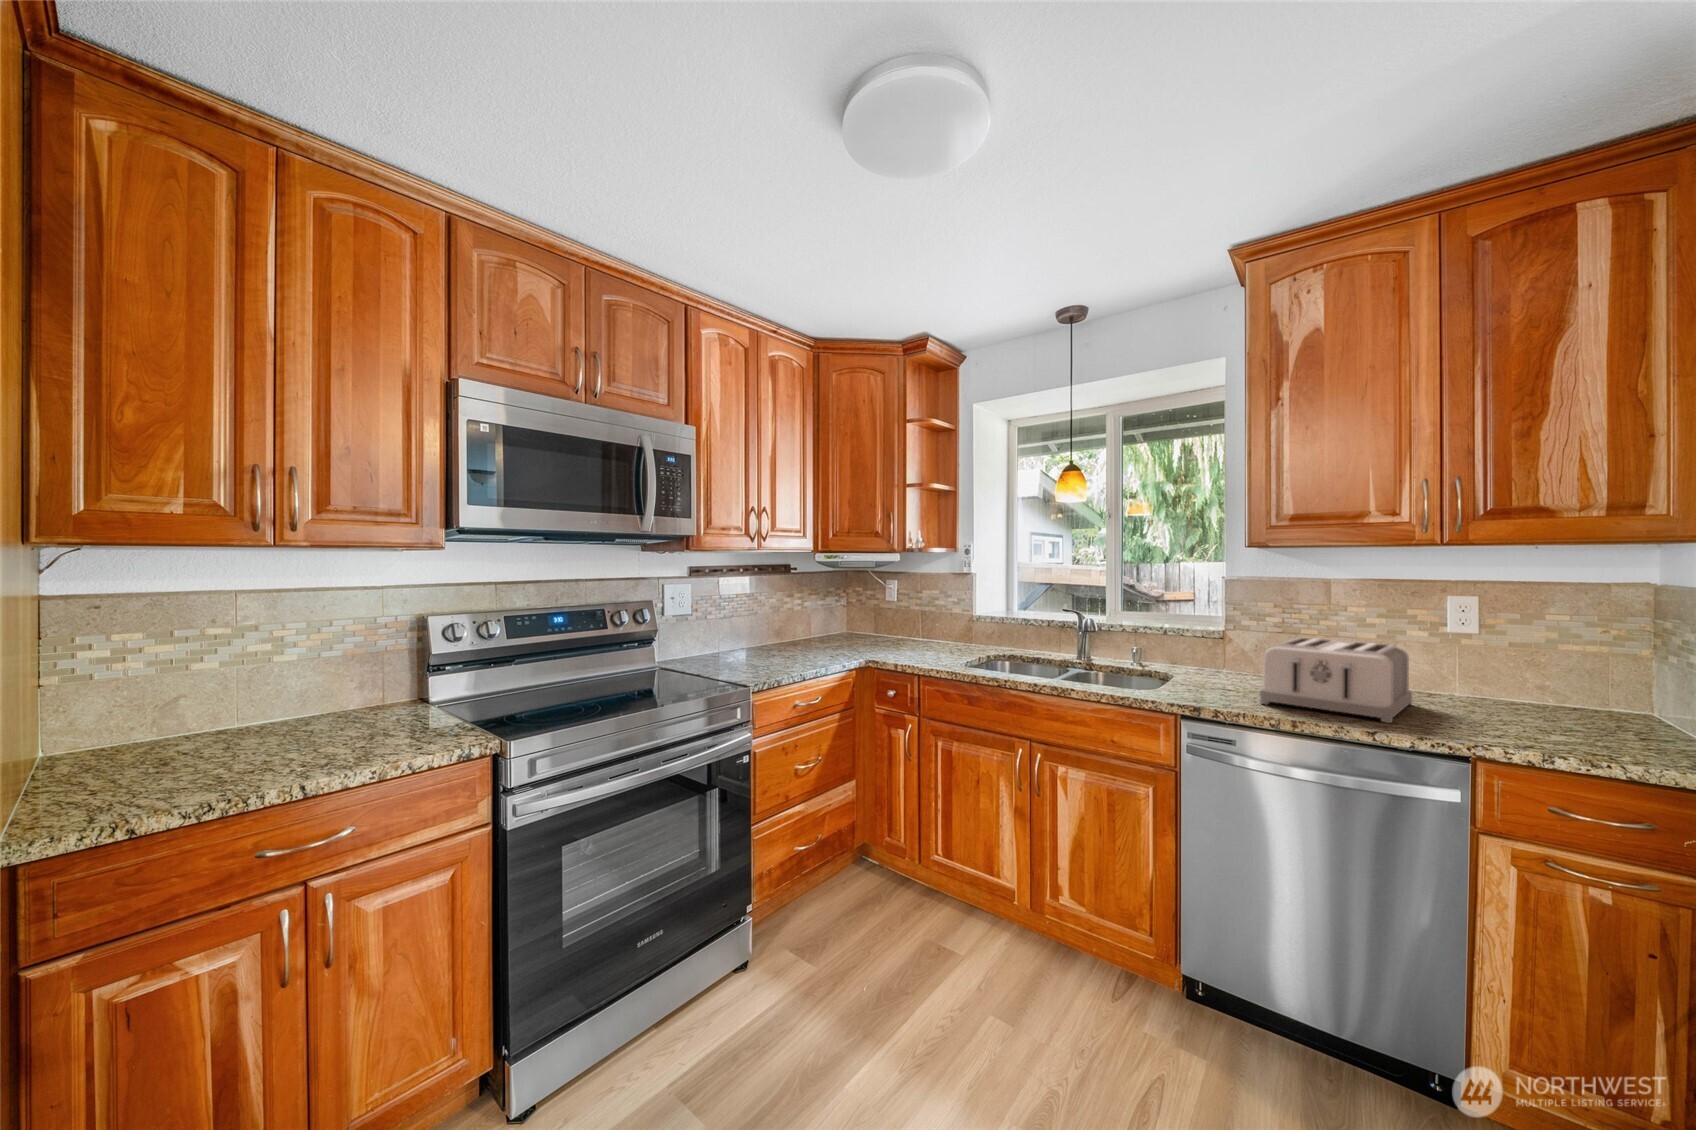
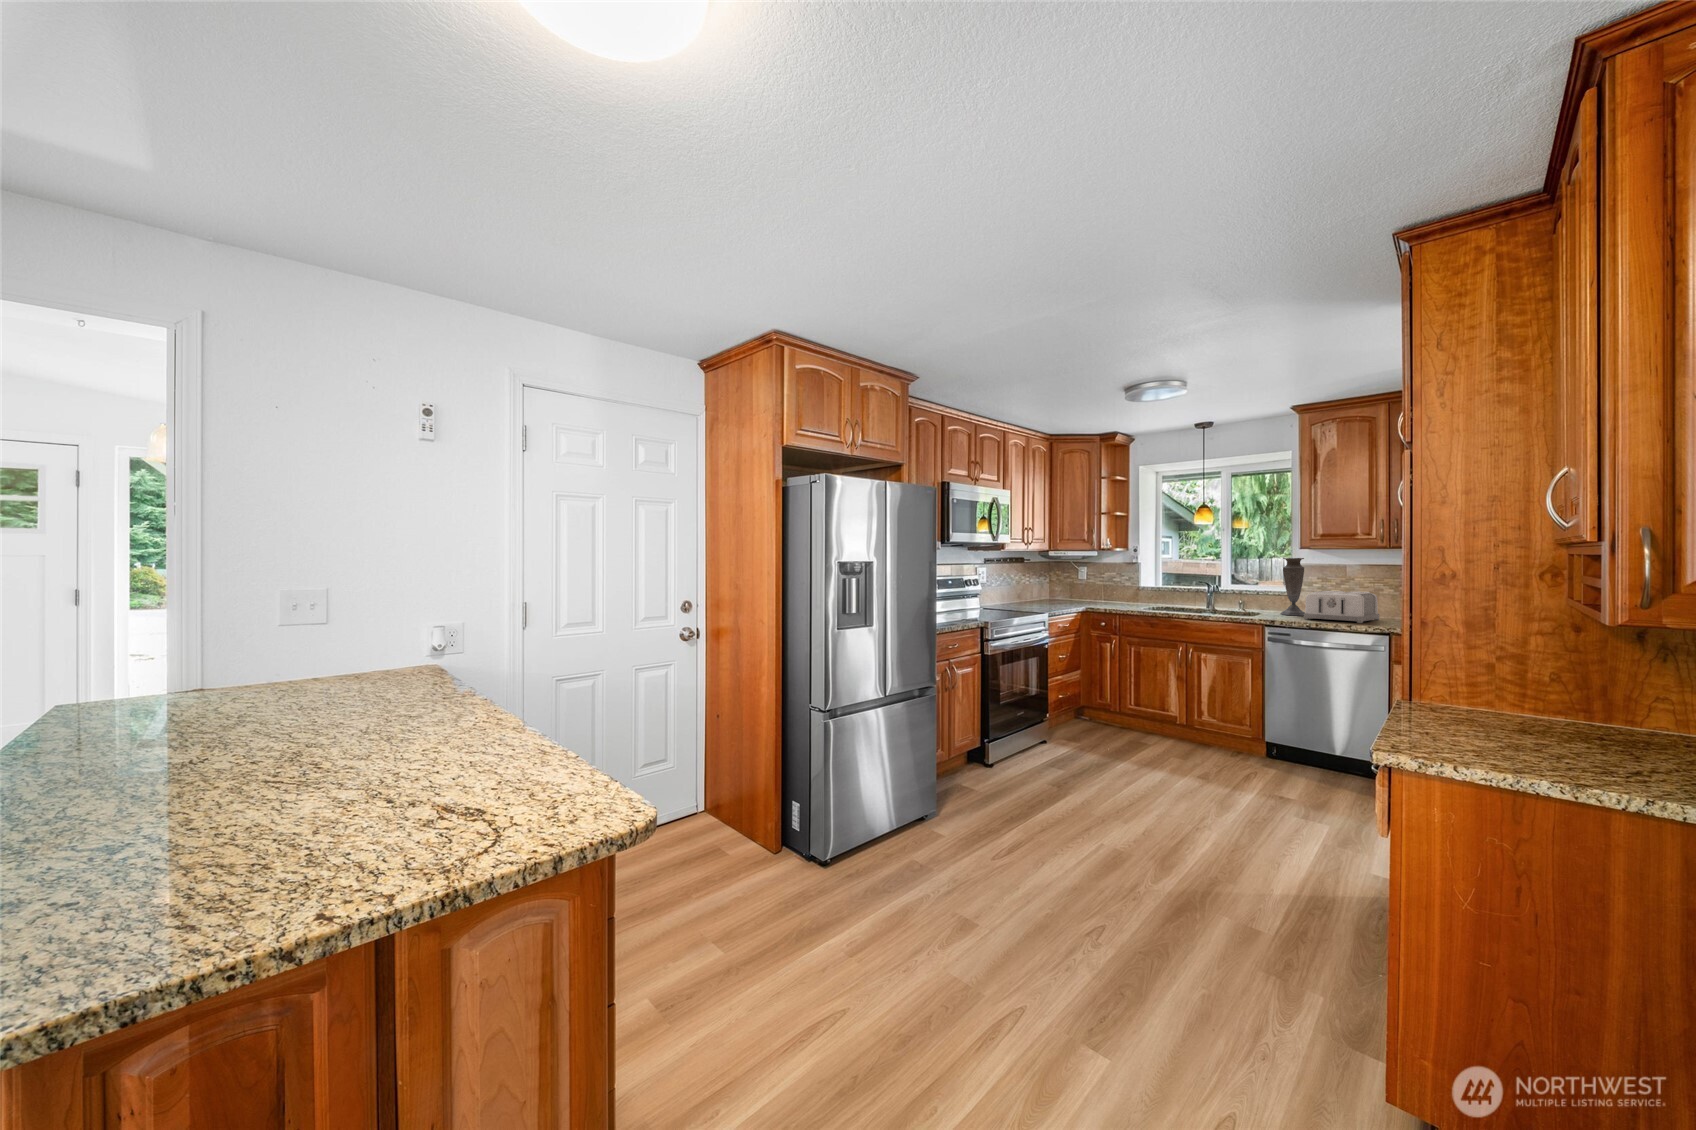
vase: none [1208,569,1259,685] -> present [1280,558,1305,616]

